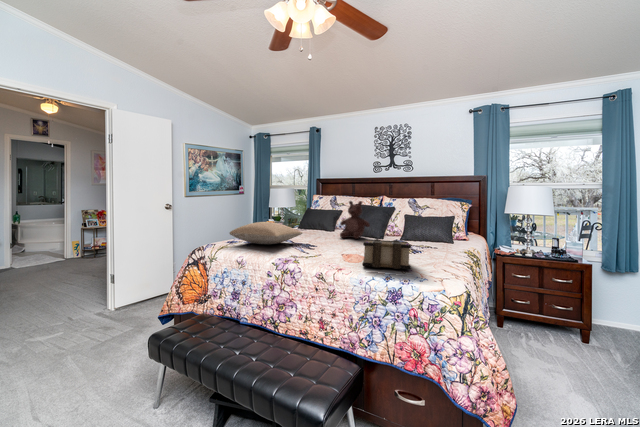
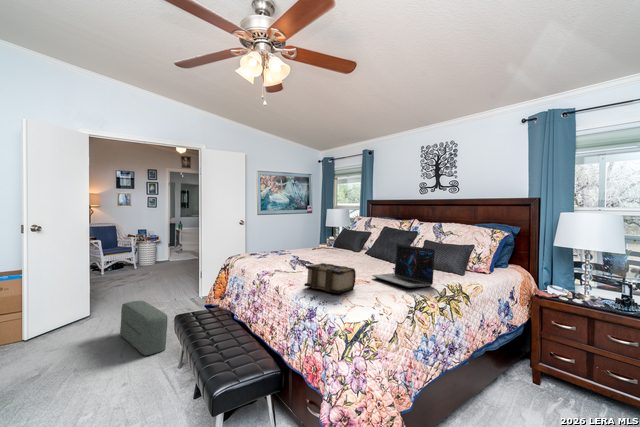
teddy bear: present [340,201,370,239] -> none [350,224,380,261]
laptop: none [399,217,460,257] -> present [372,244,435,288]
pillow: present [230,222,302,244] -> none [246,241,307,260]
pouf: none [20,322,122,399] -> present [120,301,168,355]

